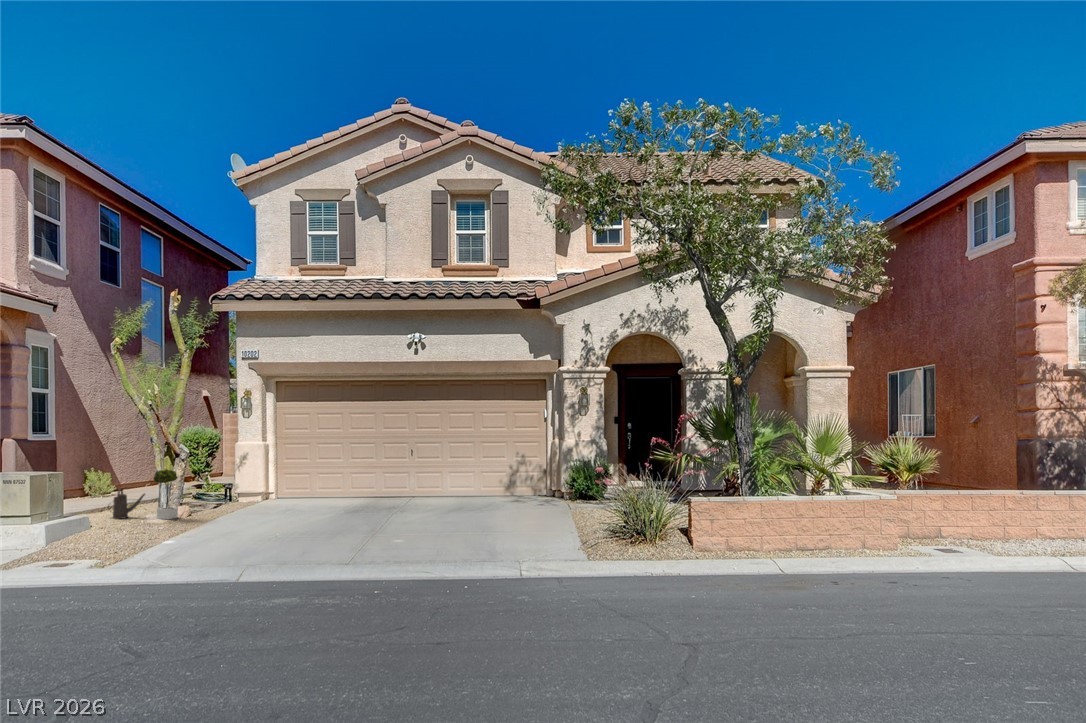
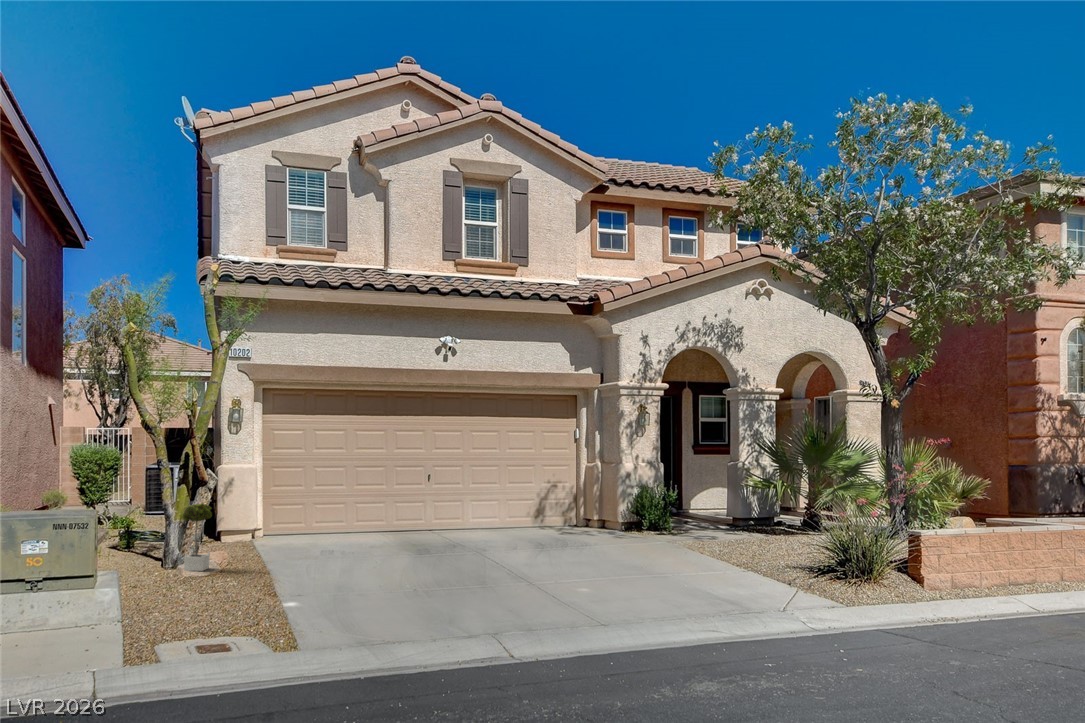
watering can: present [108,489,145,519] -> none [113,531,166,573]

